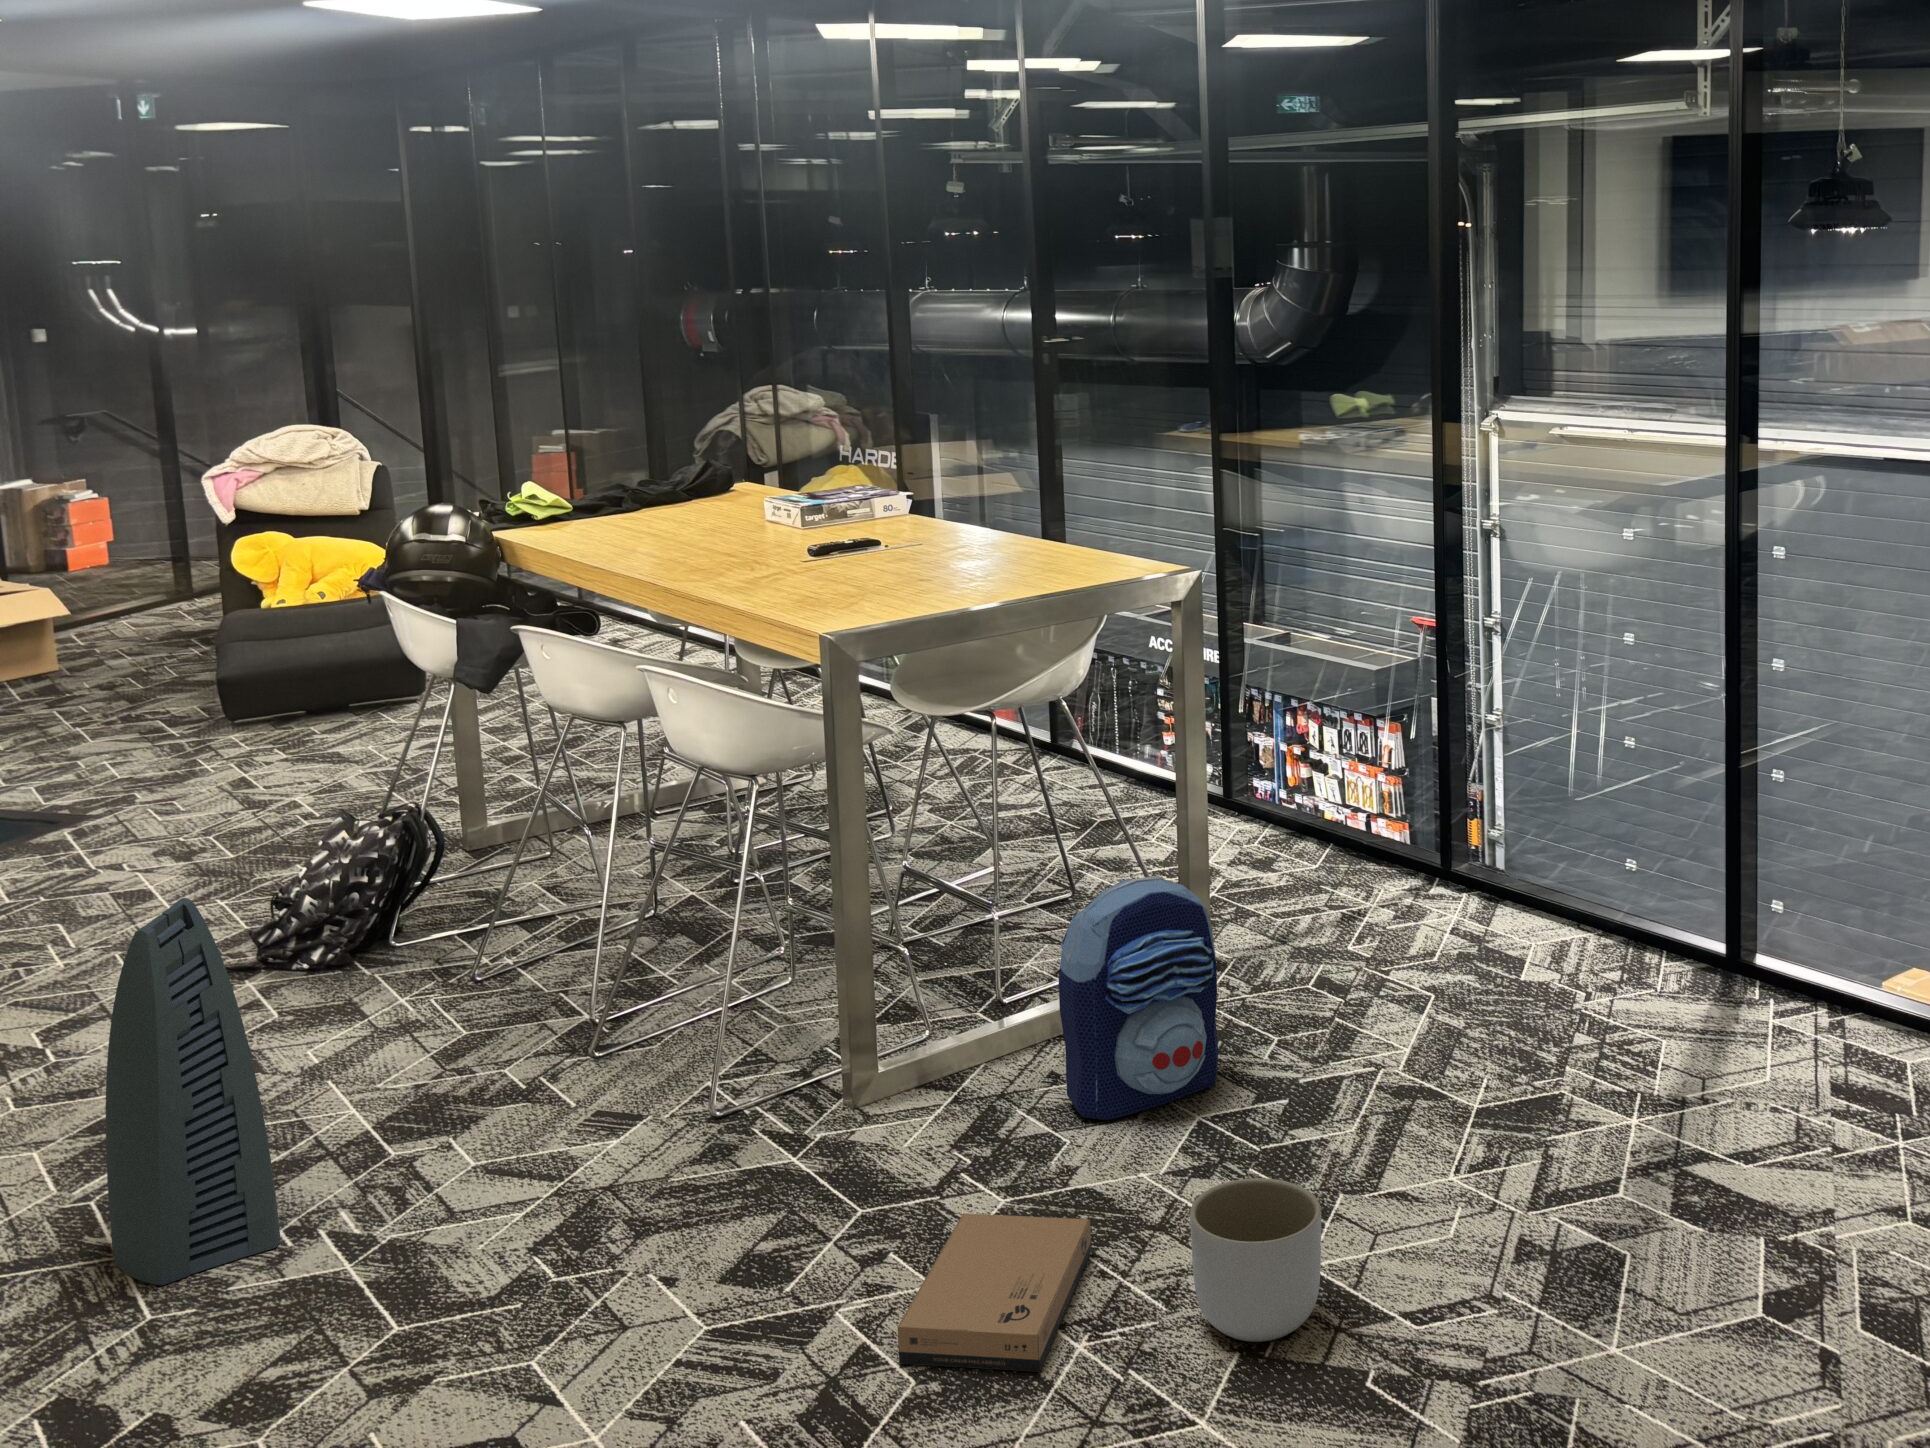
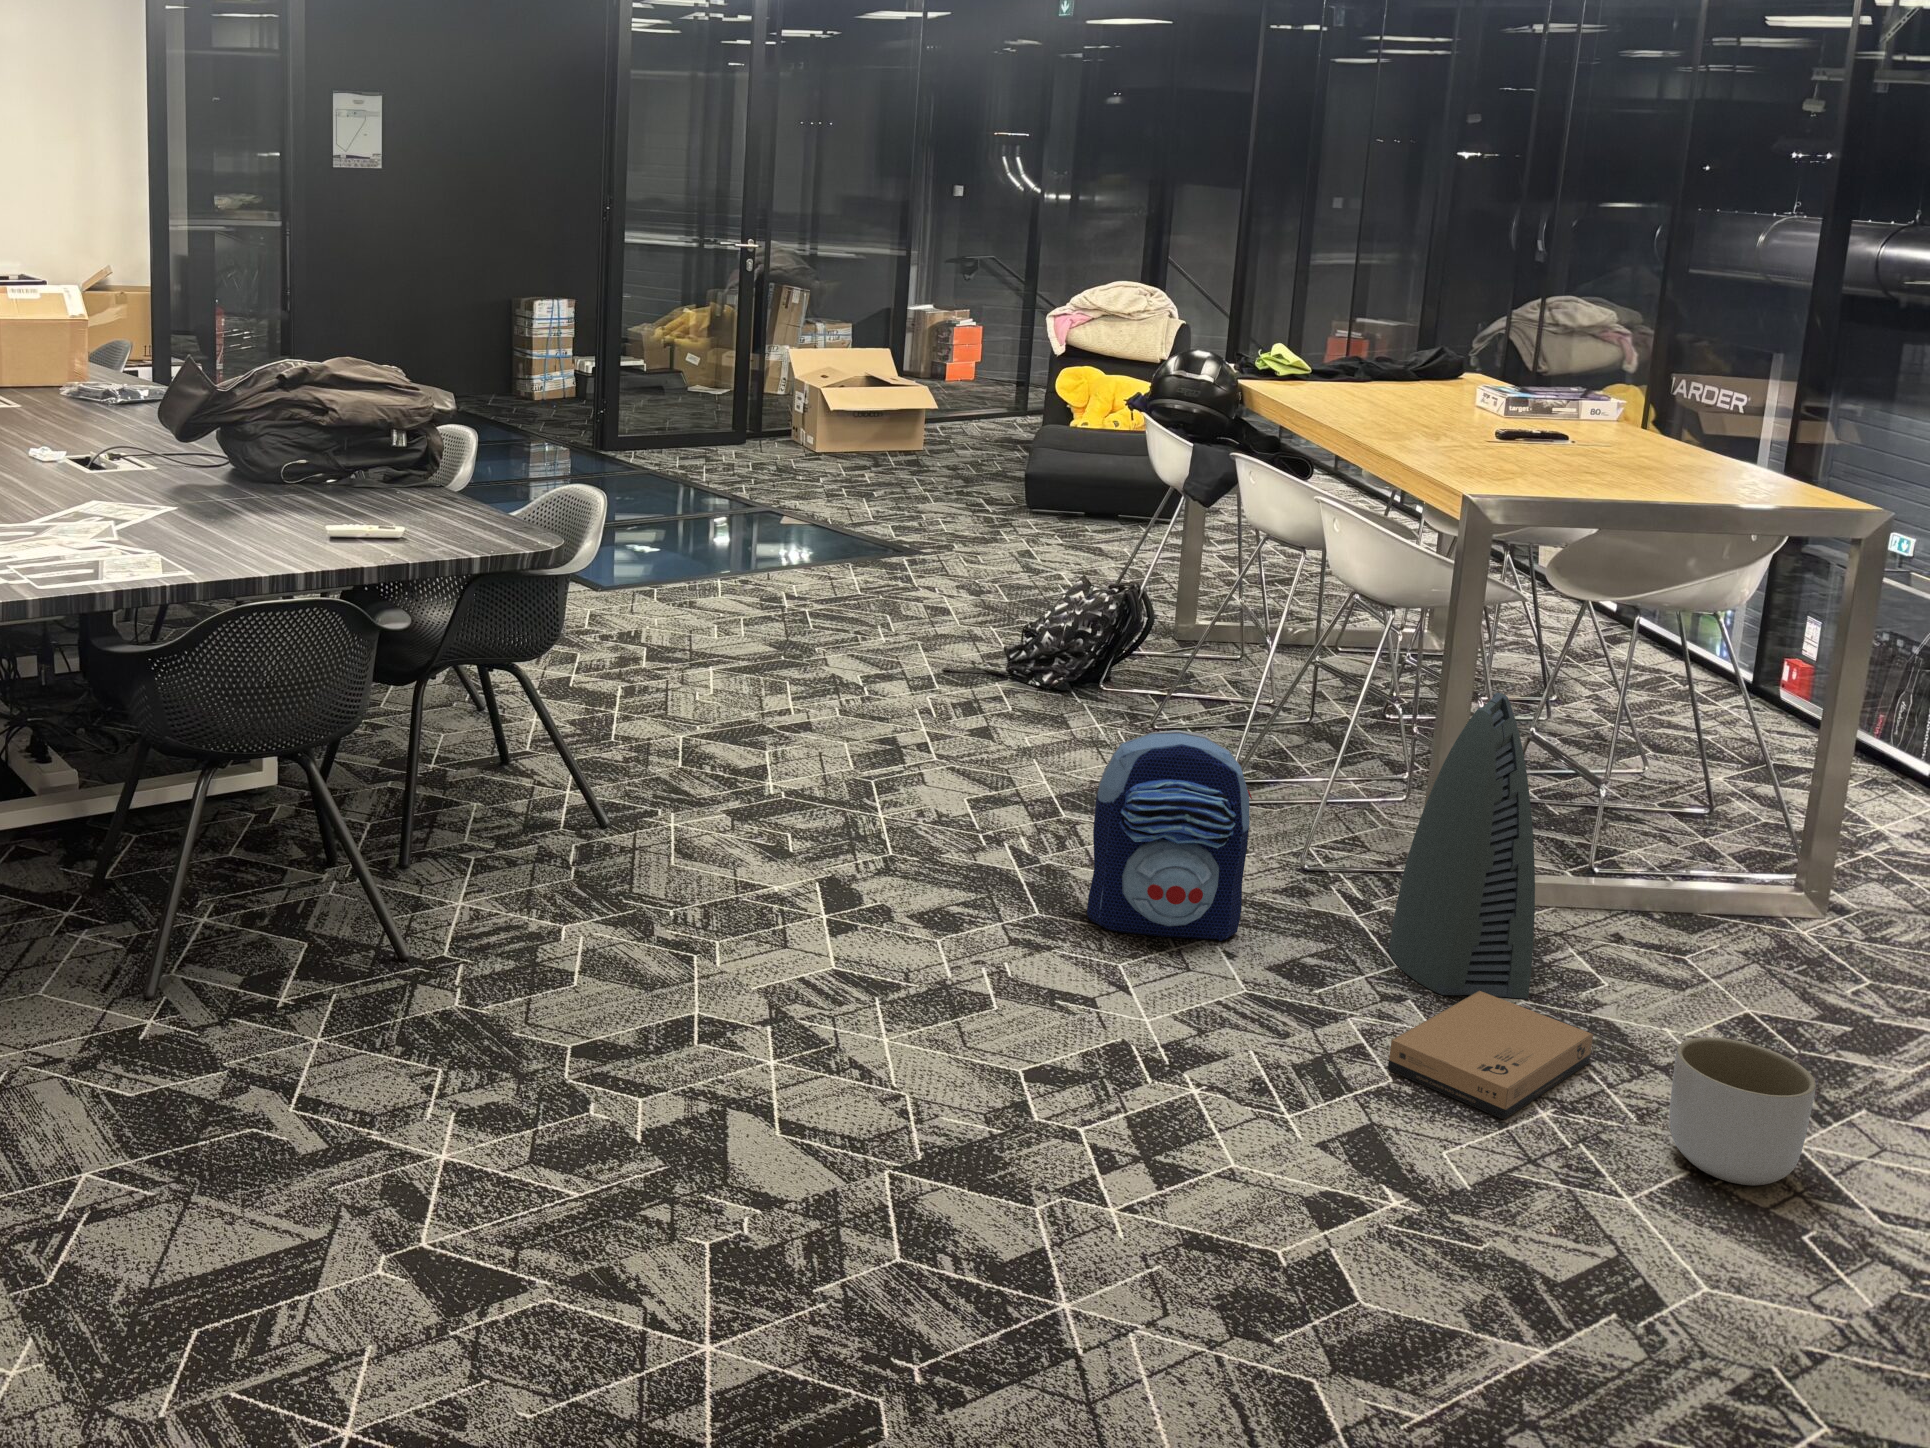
backpack: present [1059,876,1218,1120] -> present [1087,730,1252,941]
air purifier: present [106,898,280,1285] -> present [1389,693,1535,999]

